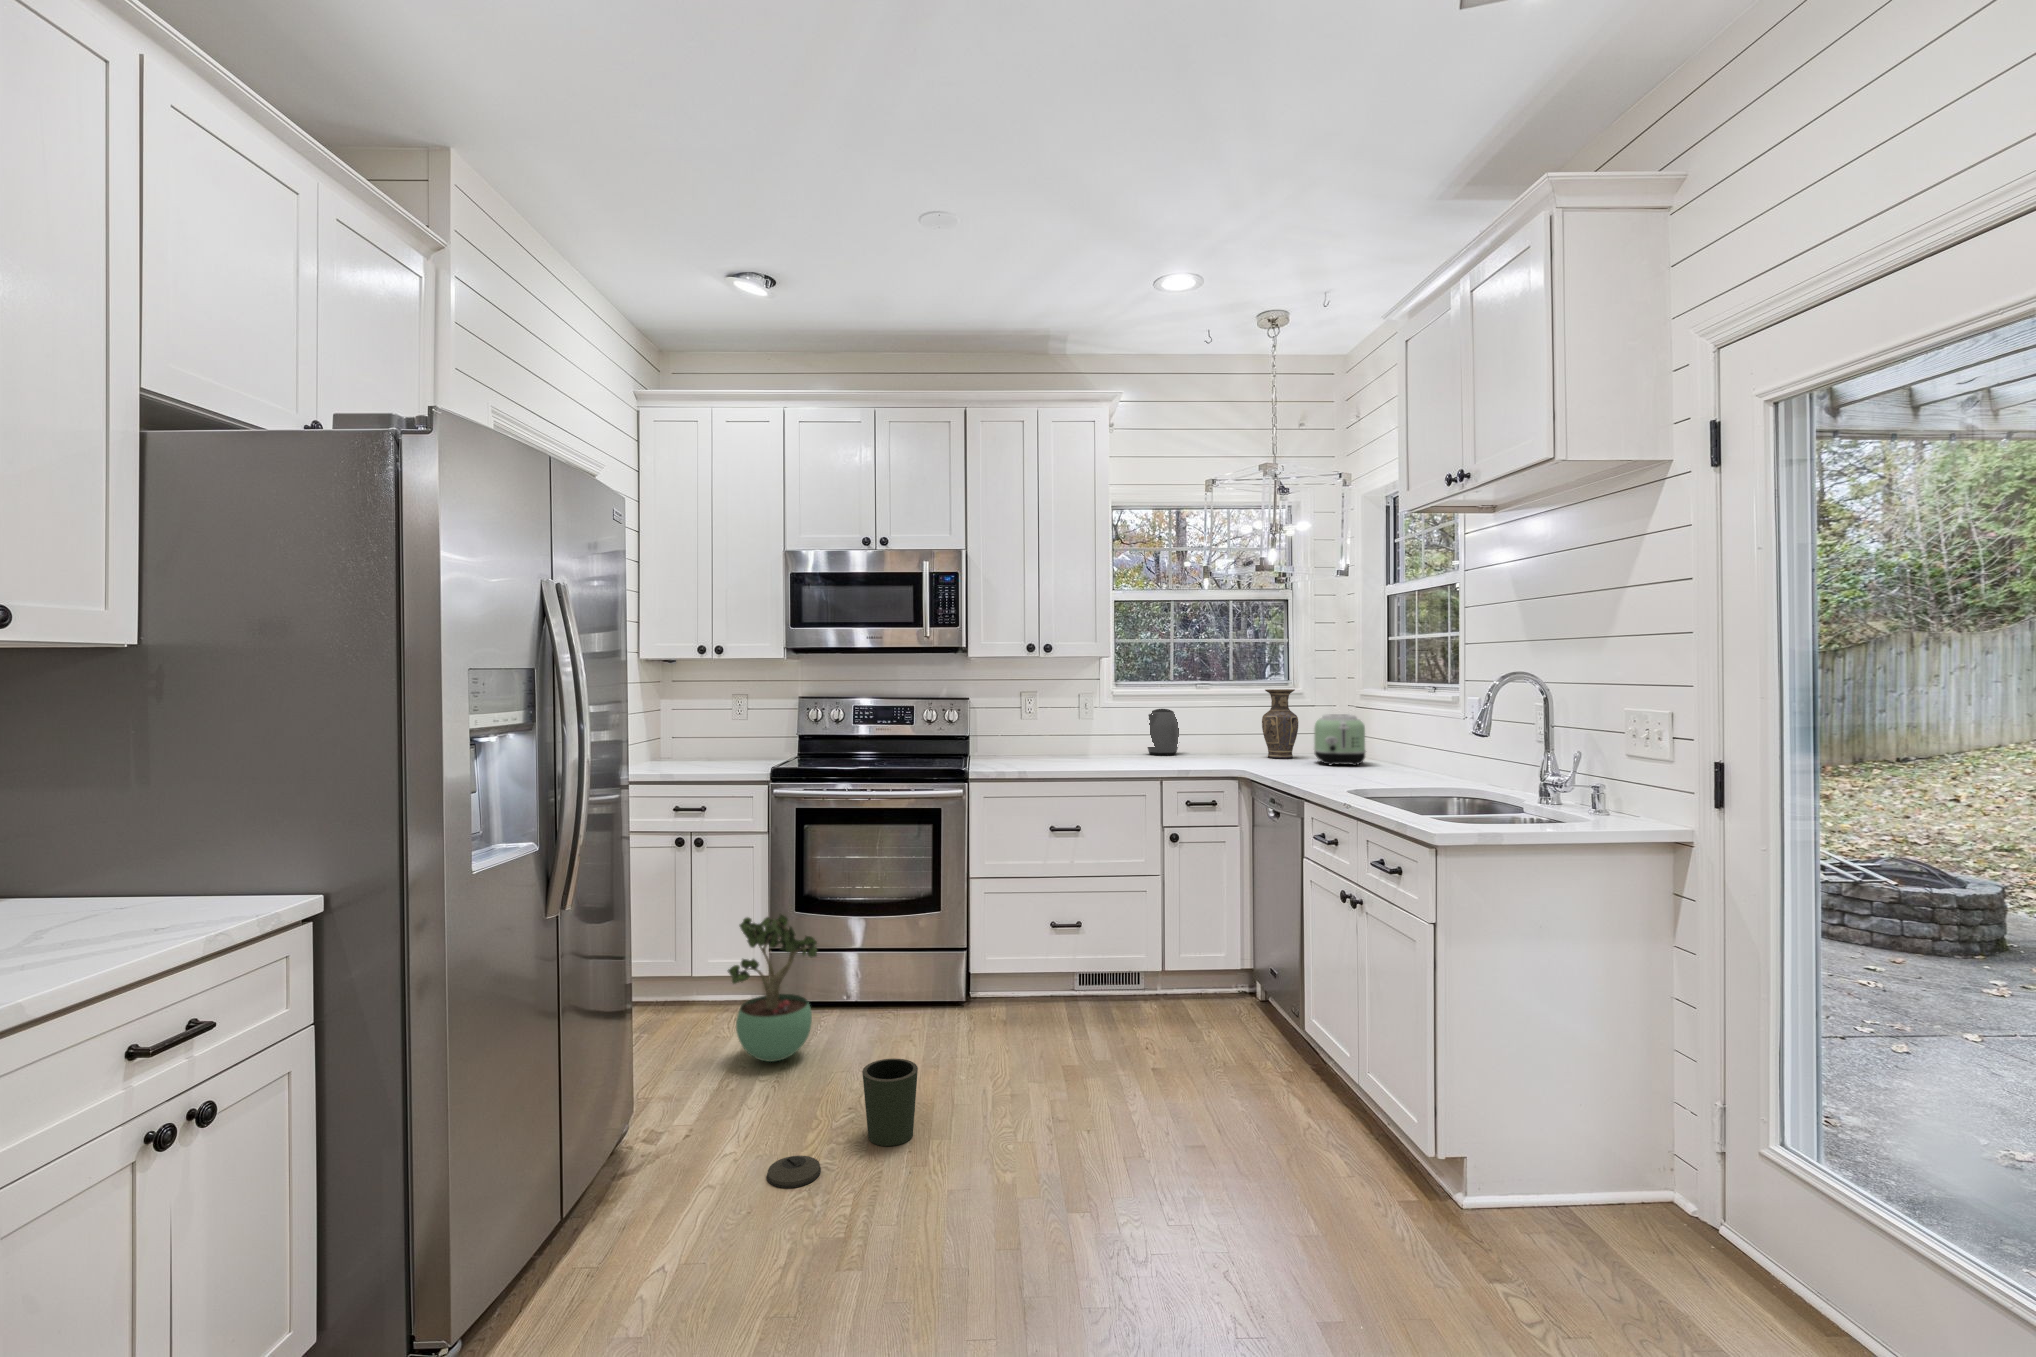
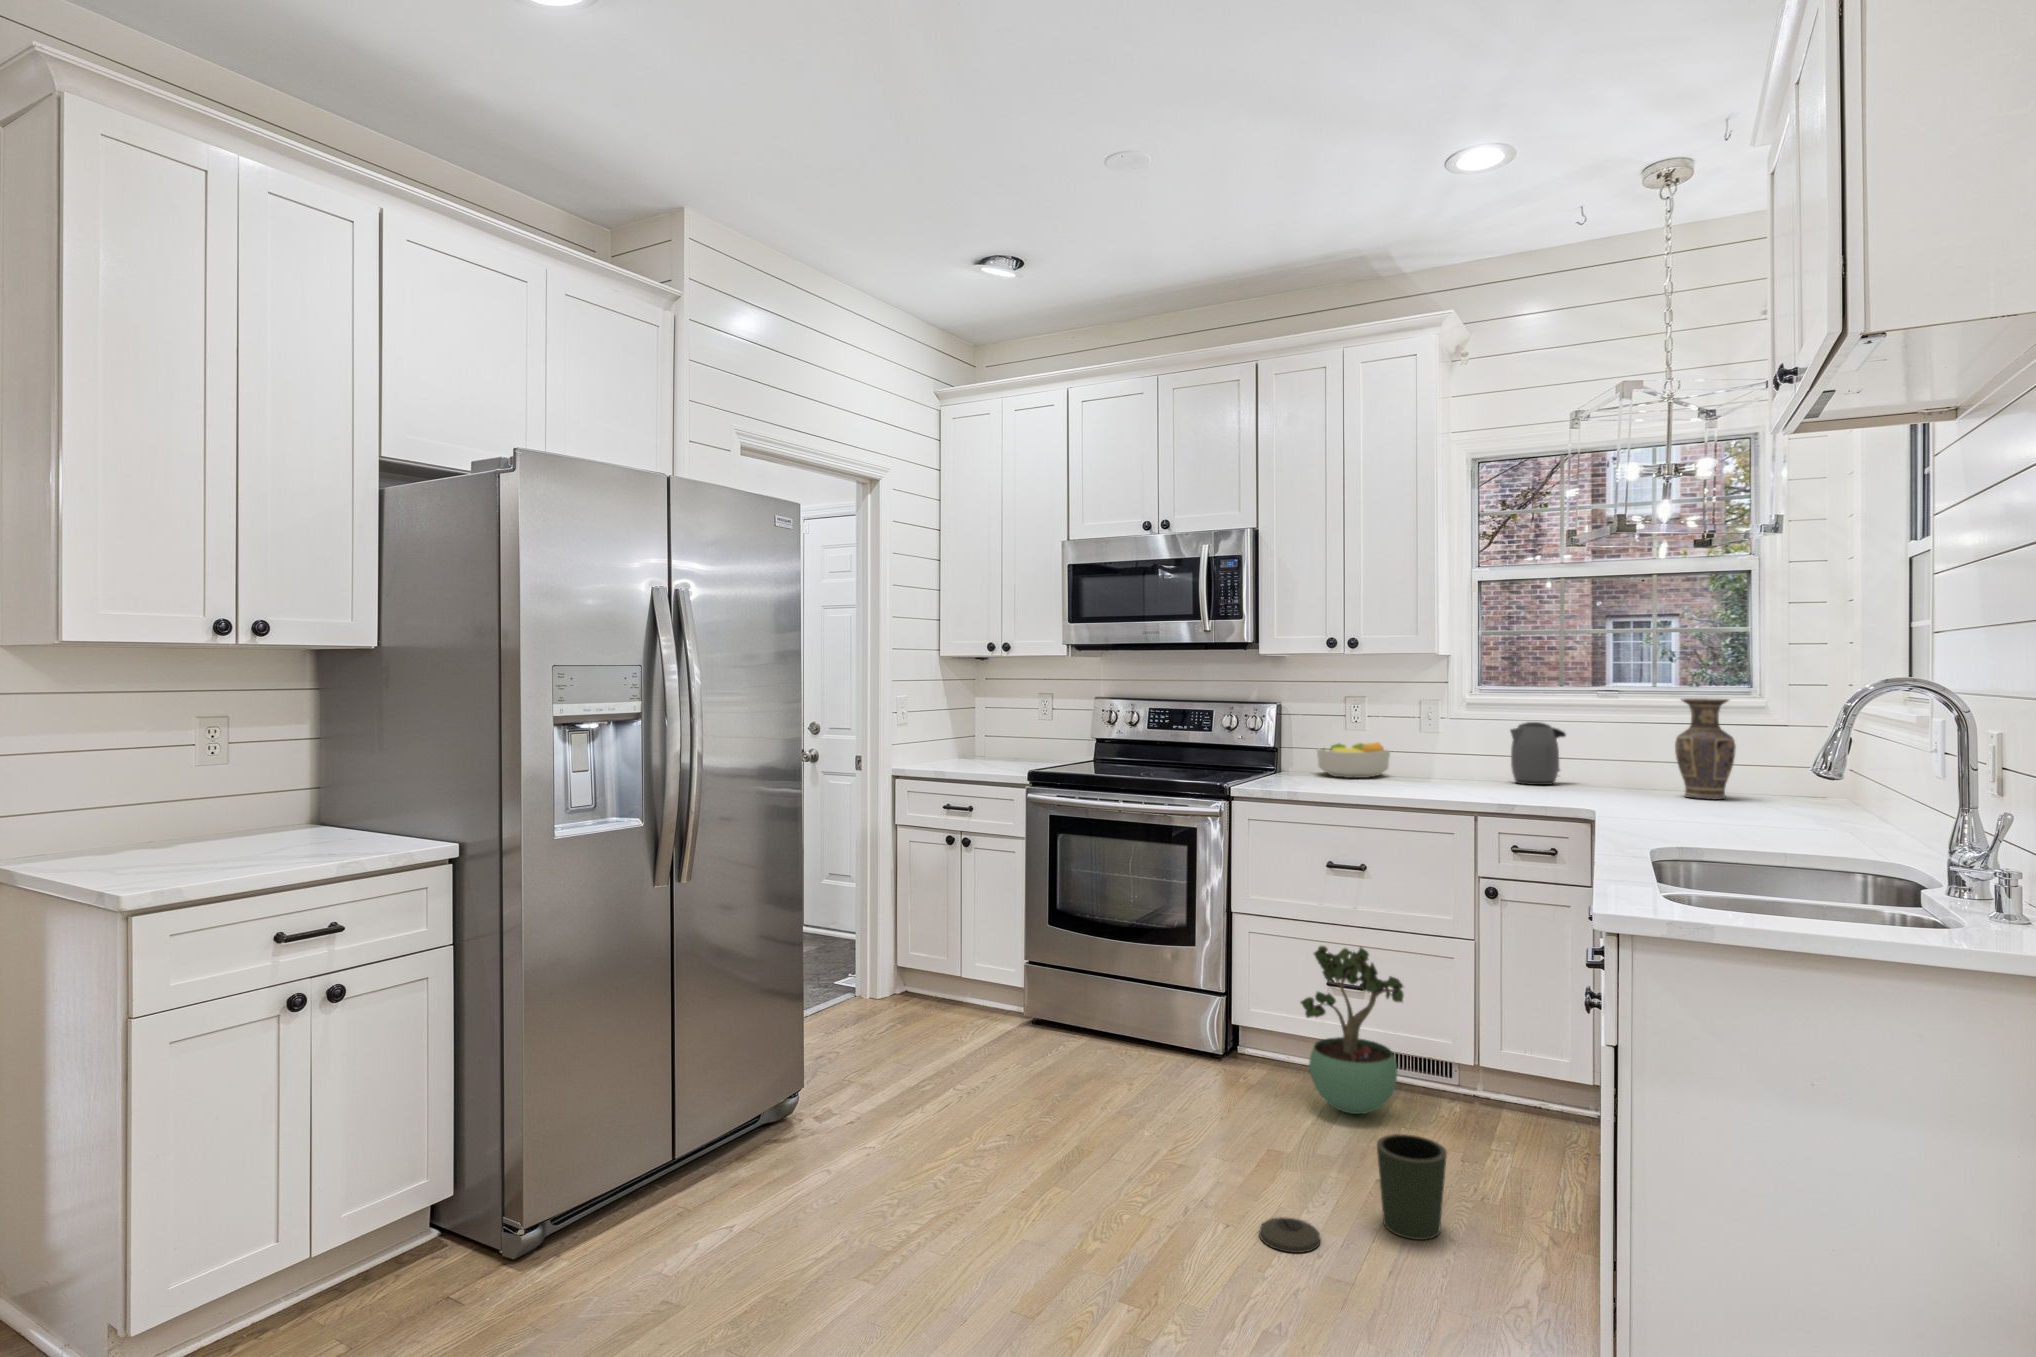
toaster: present [1314,714,1366,766] -> none [1730,737,1822,816]
fruit bowl: none [1004,724,1060,758] -> present [1317,742,1390,778]
potted plant: present [728,915,817,1062] -> present [1301,946,1404,1114]
trash can: present [767,1058,918,1188] -> present [1259,1134,1447,1253]

